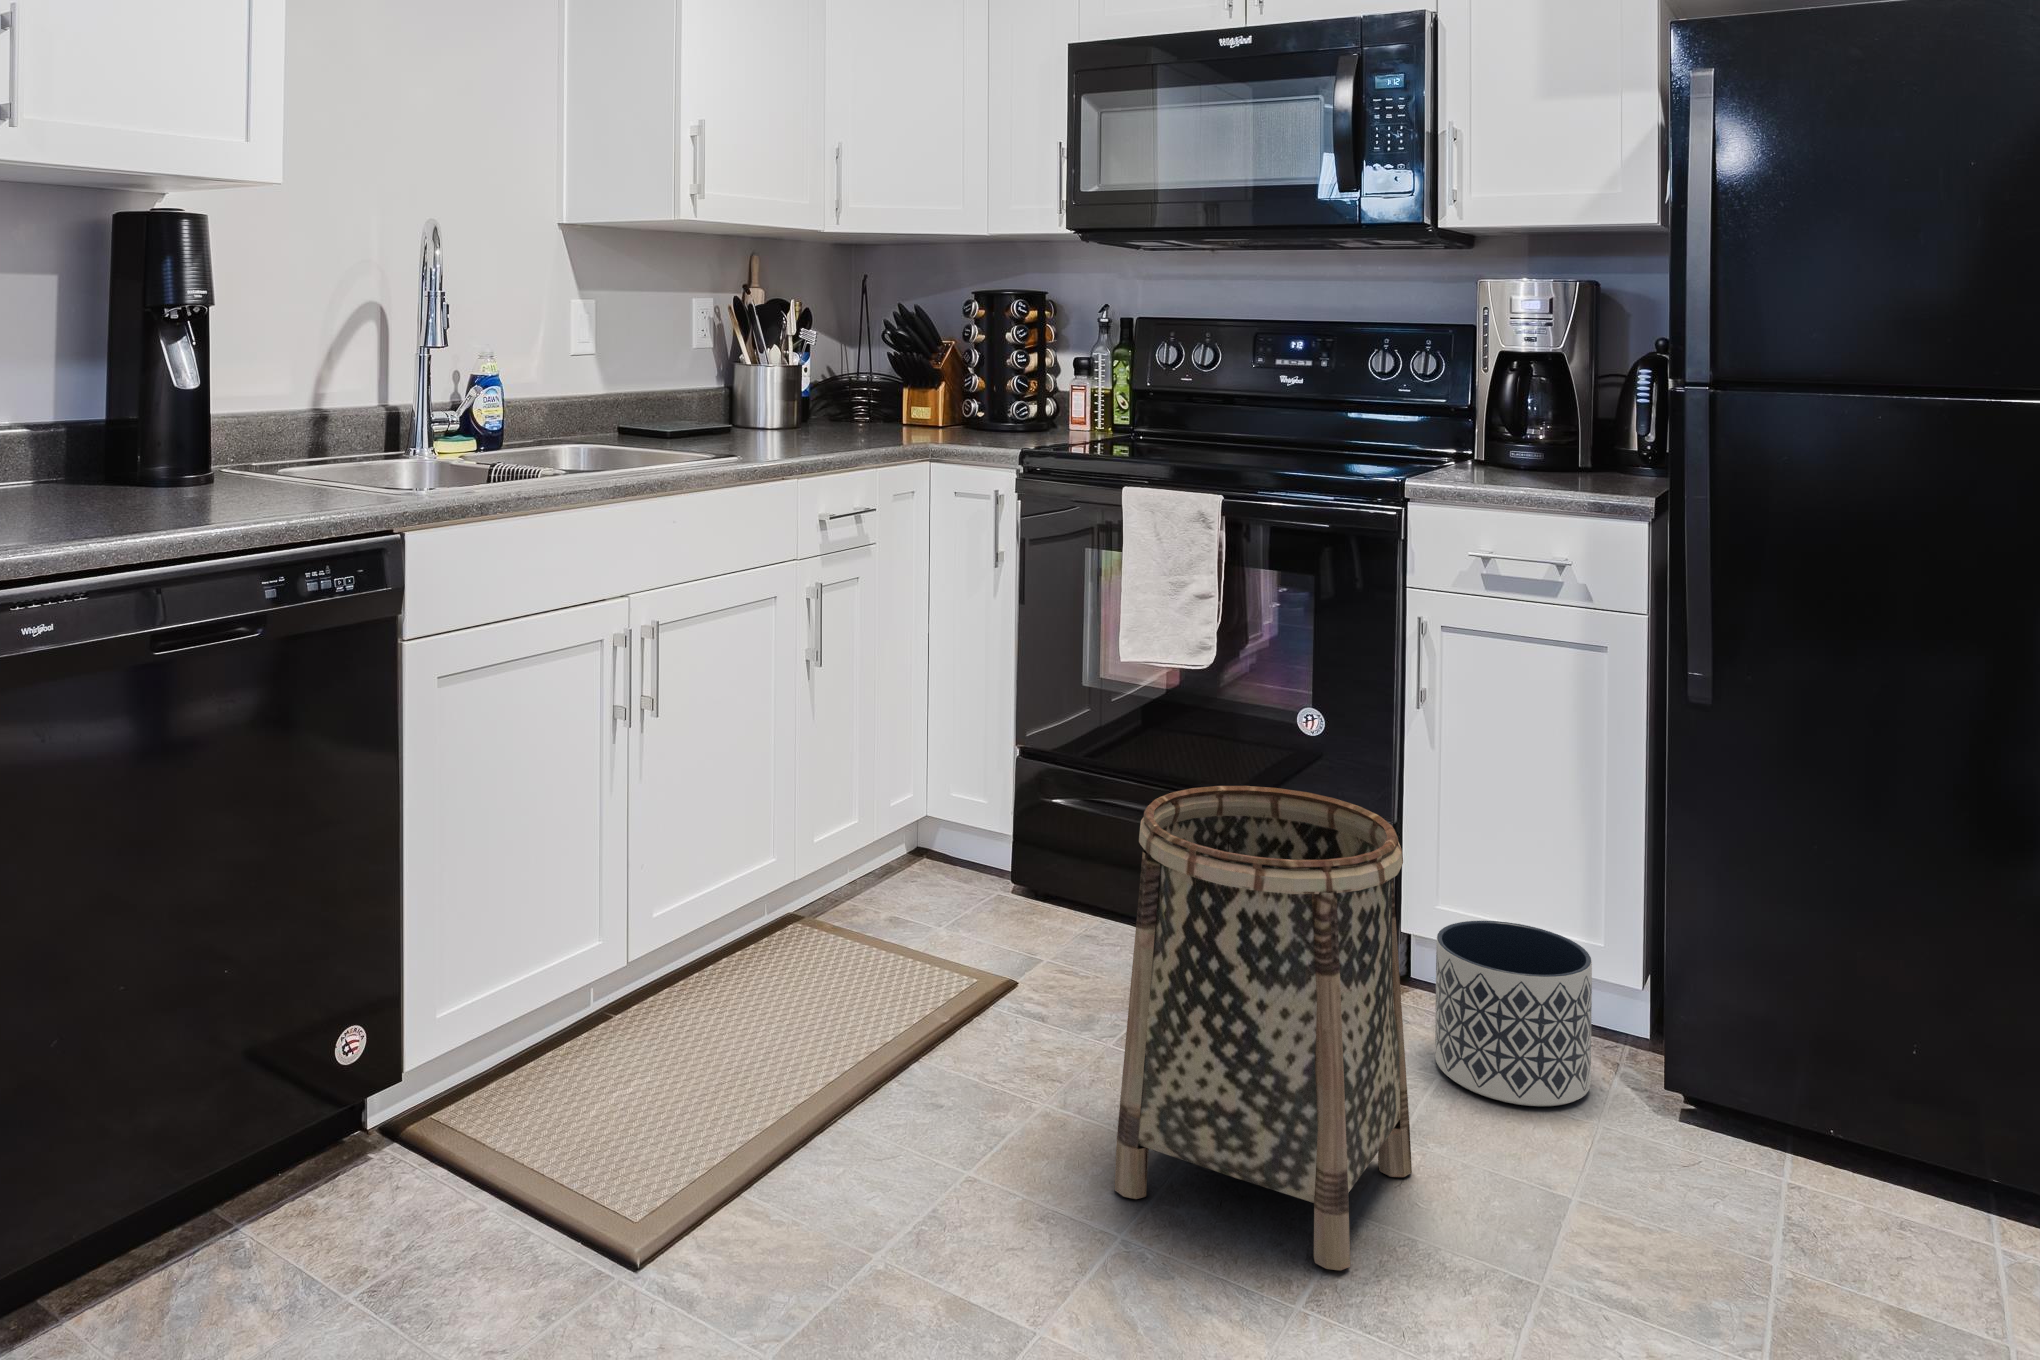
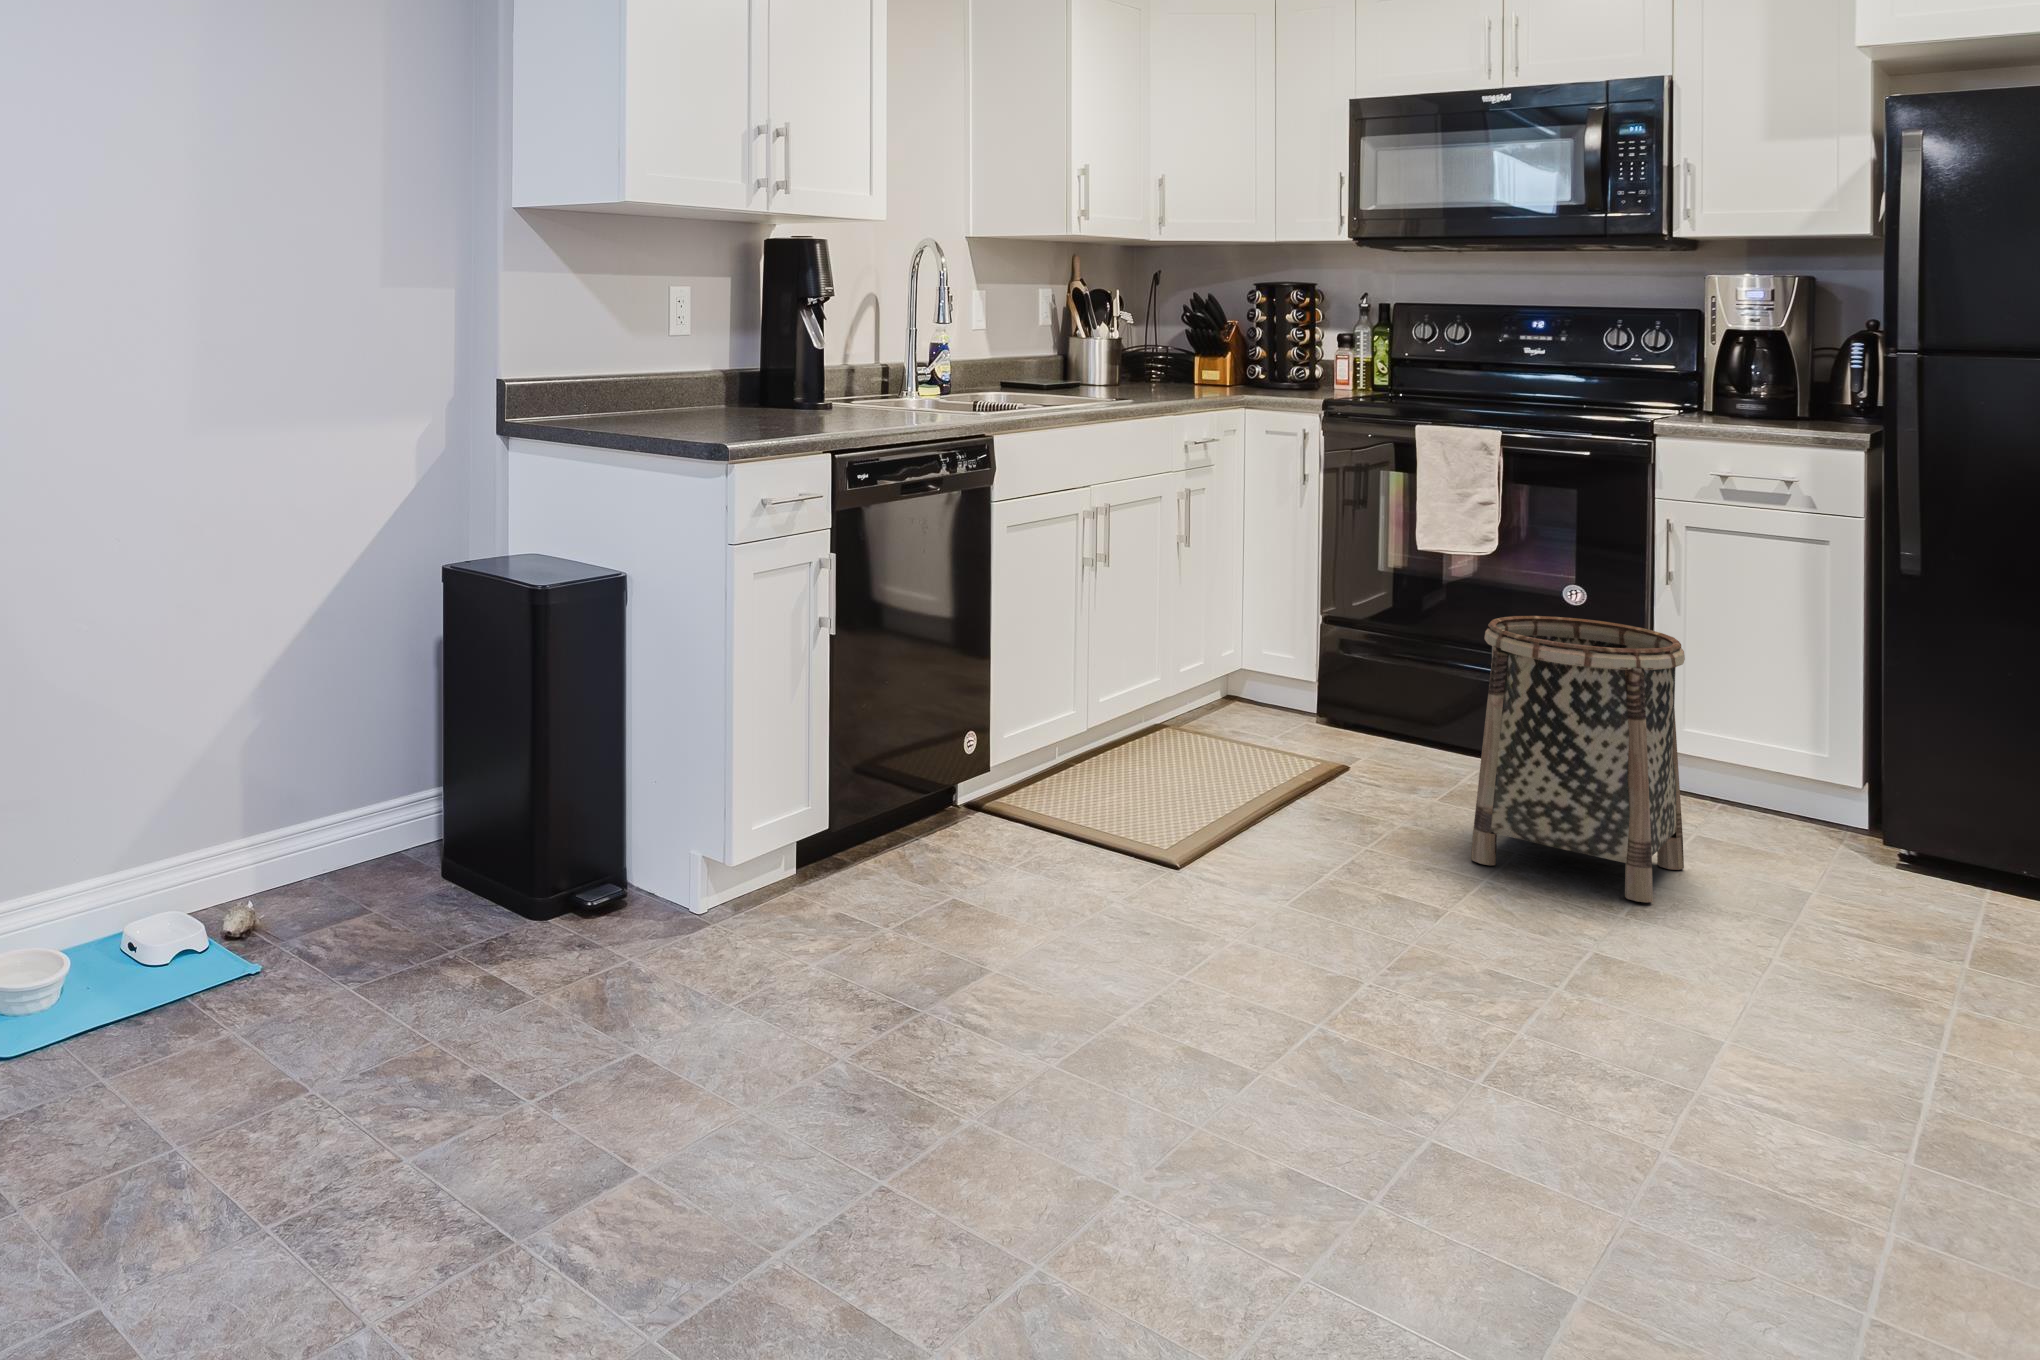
planter: present [1435,921,1592,1106] -> none [1686,729,1814,847]

